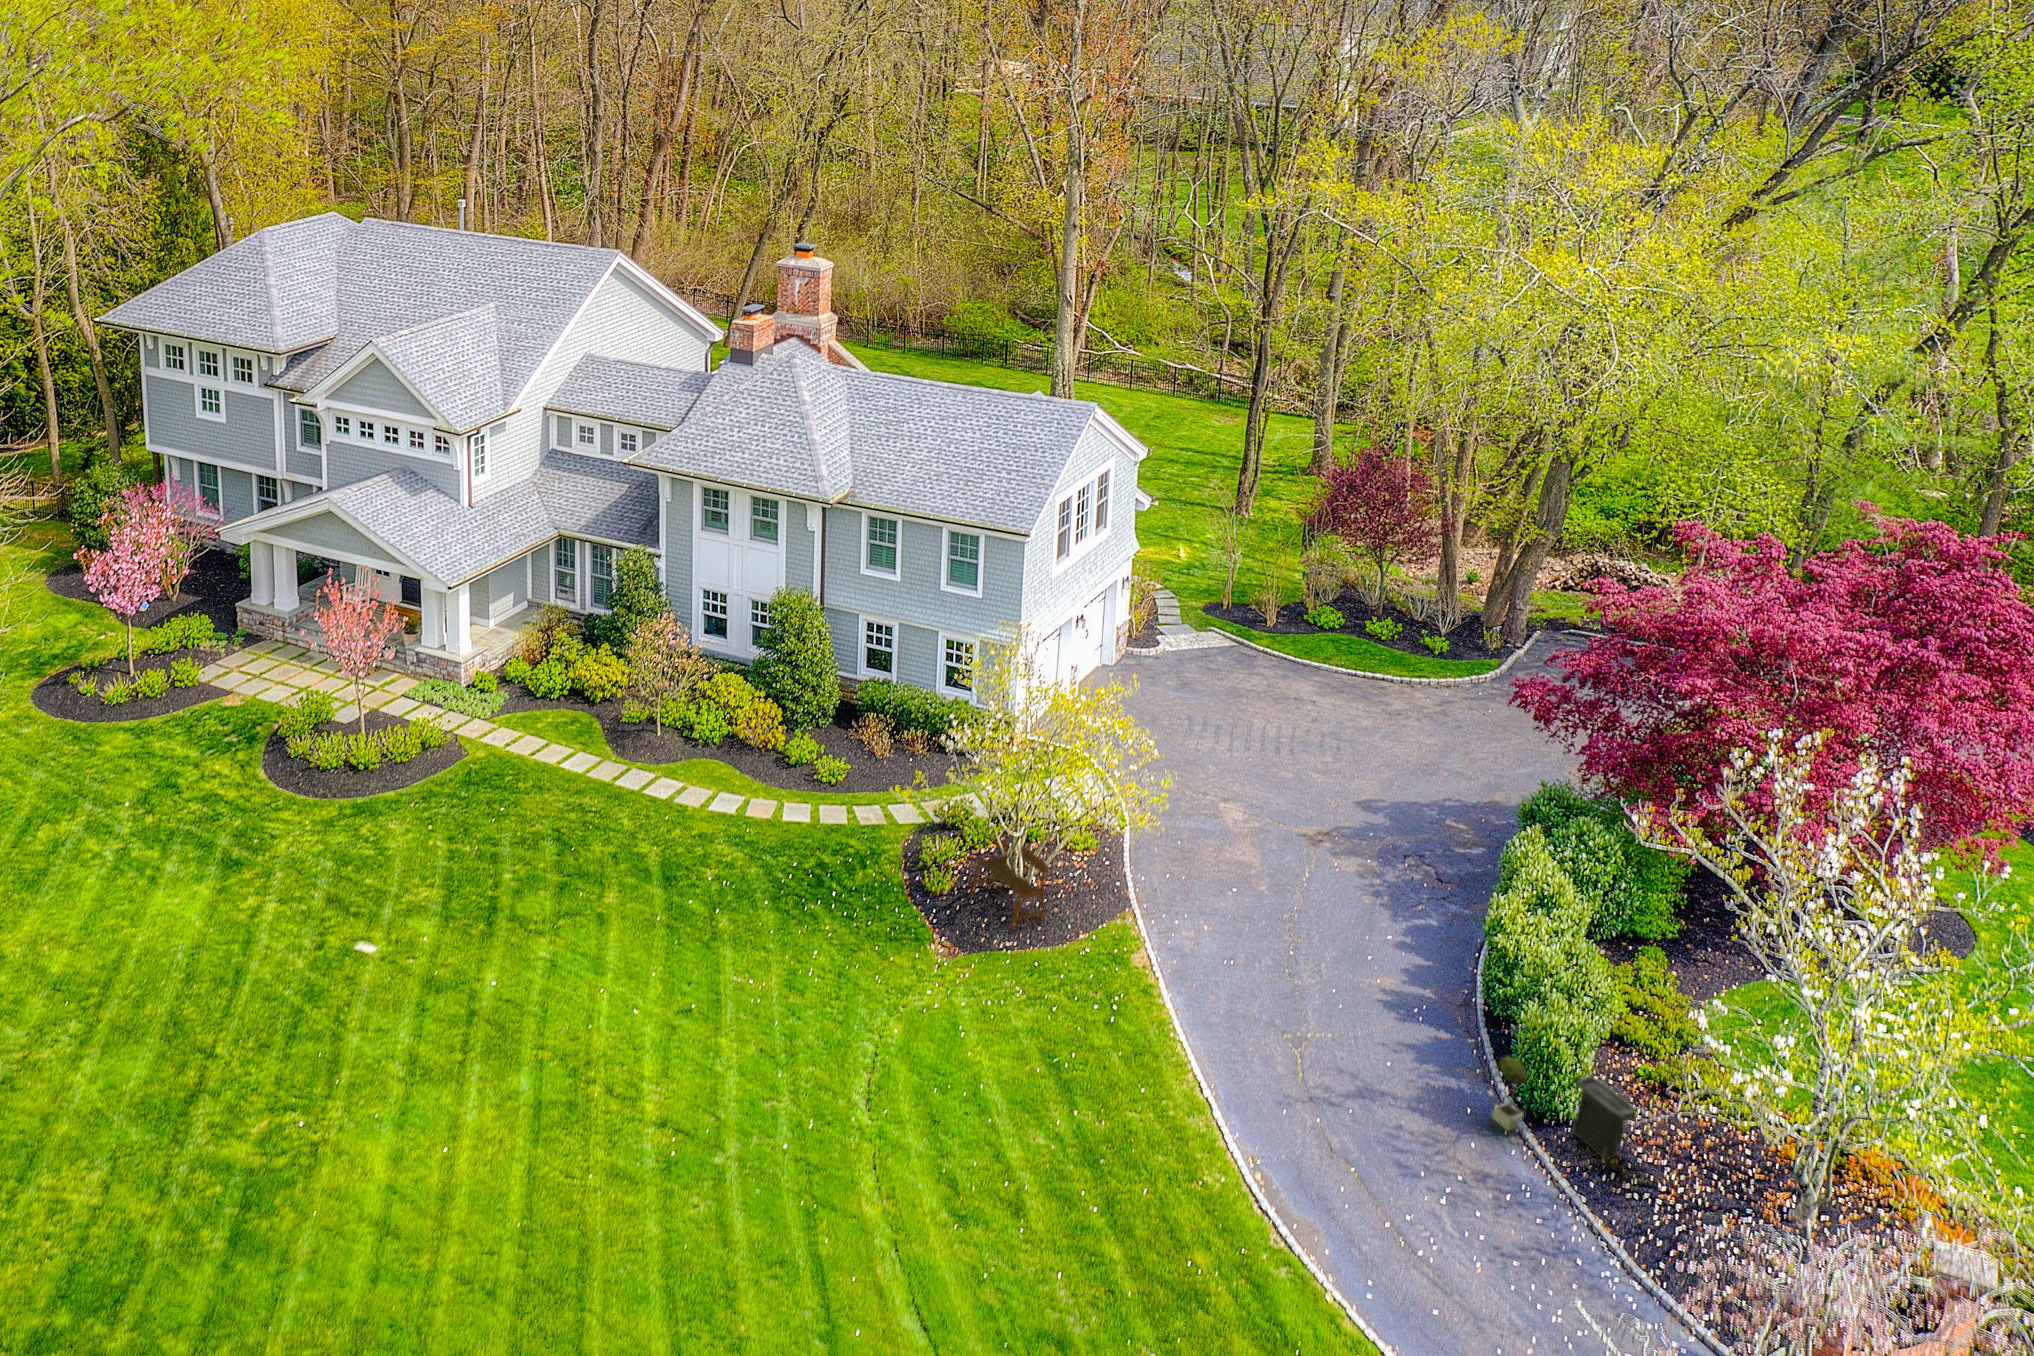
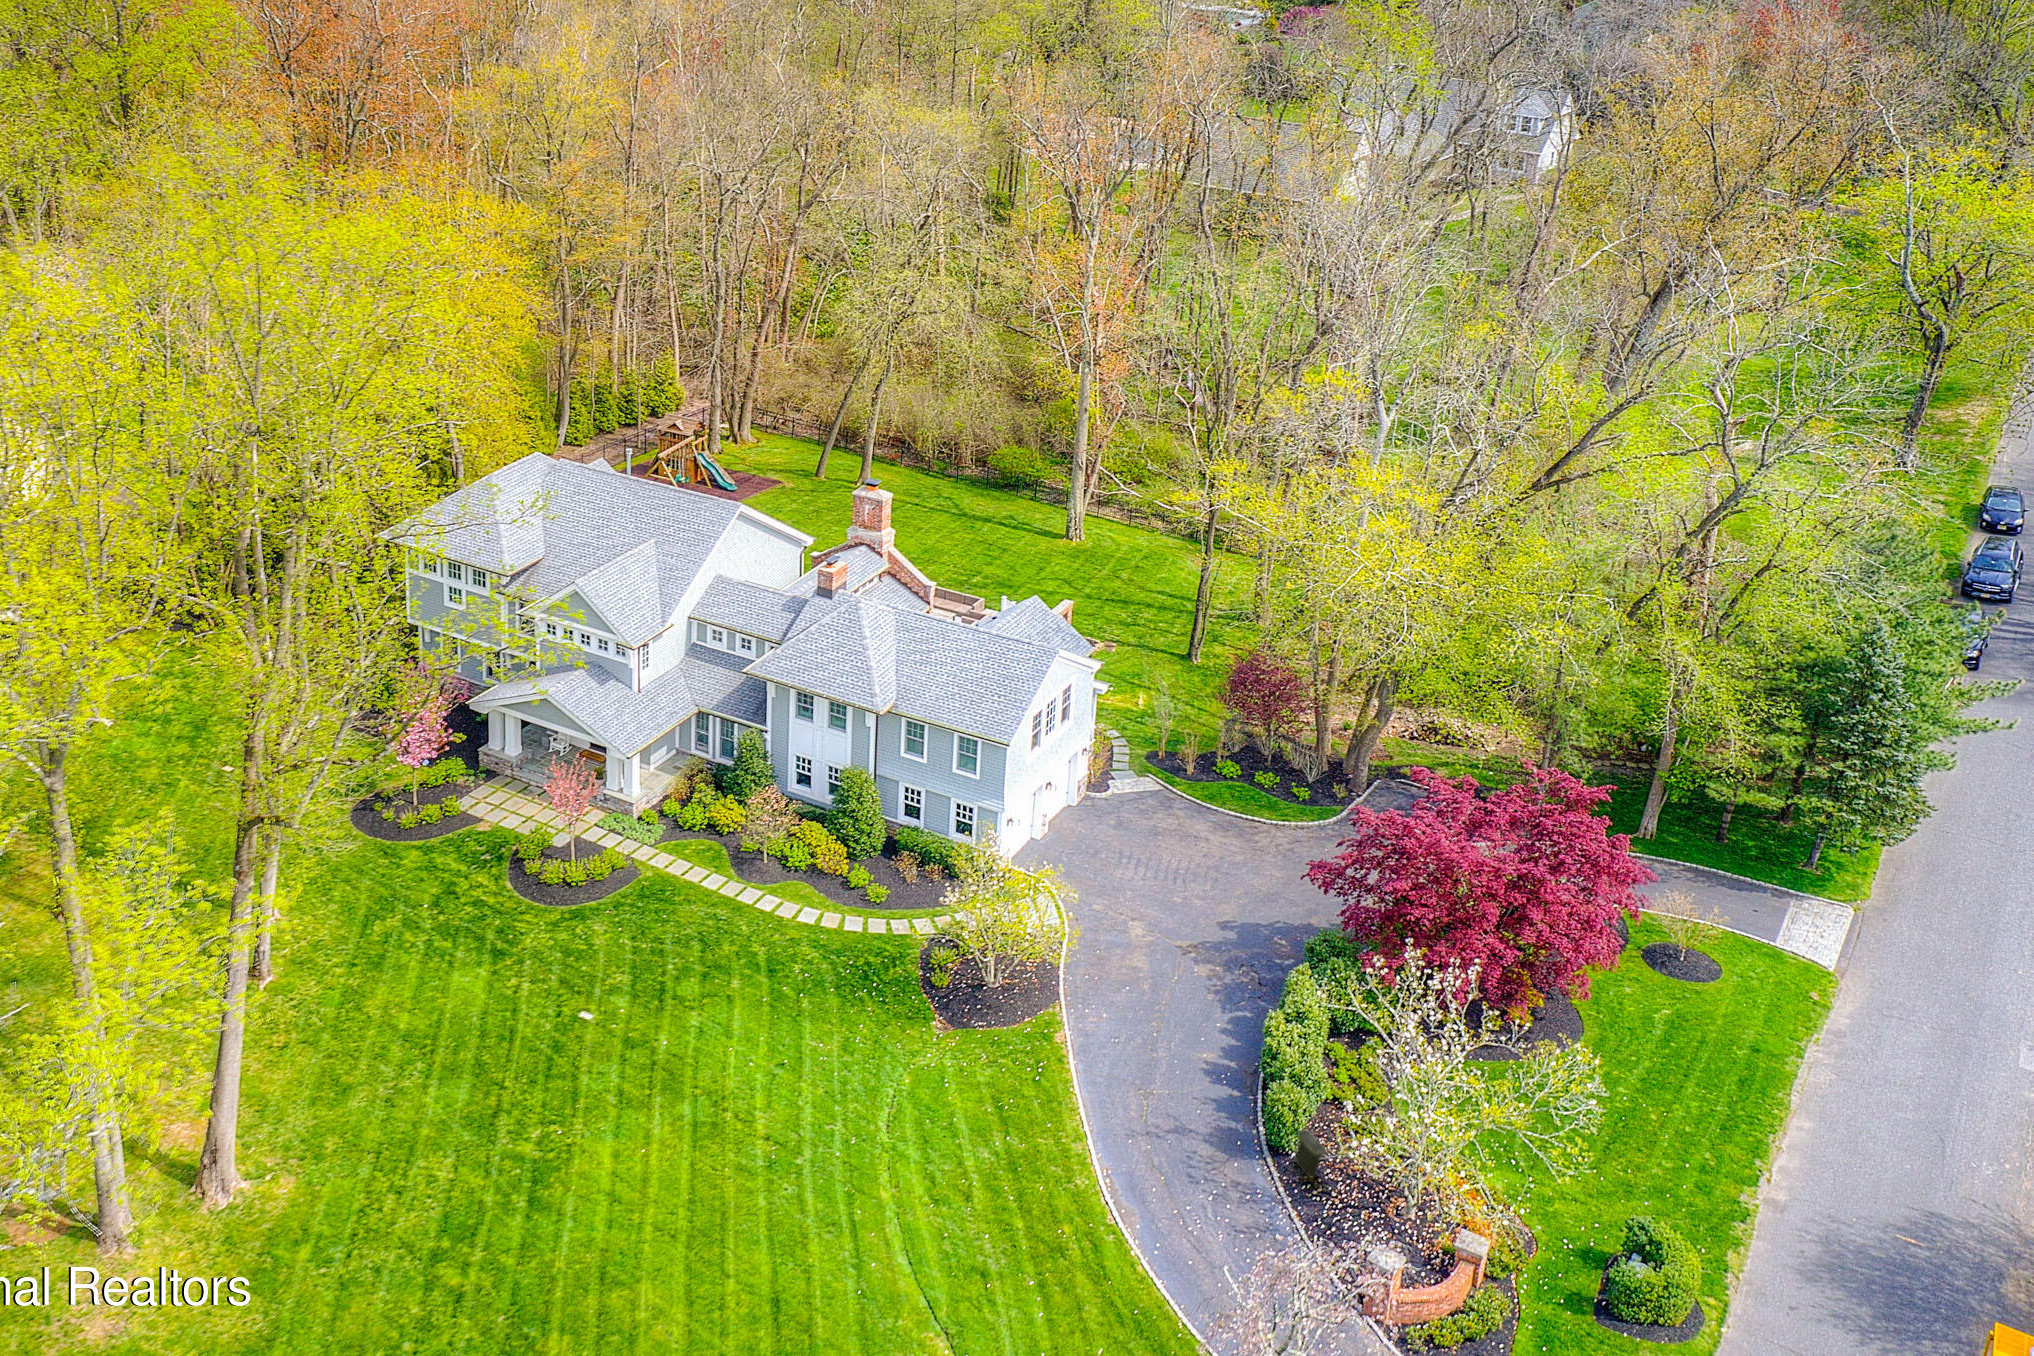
bench: present [971,842,1048,930] -> none [959,952,1006,1015]
potted tree: present [1492,1057,1528,1131] -> none [1252,1115,1273,1158]

